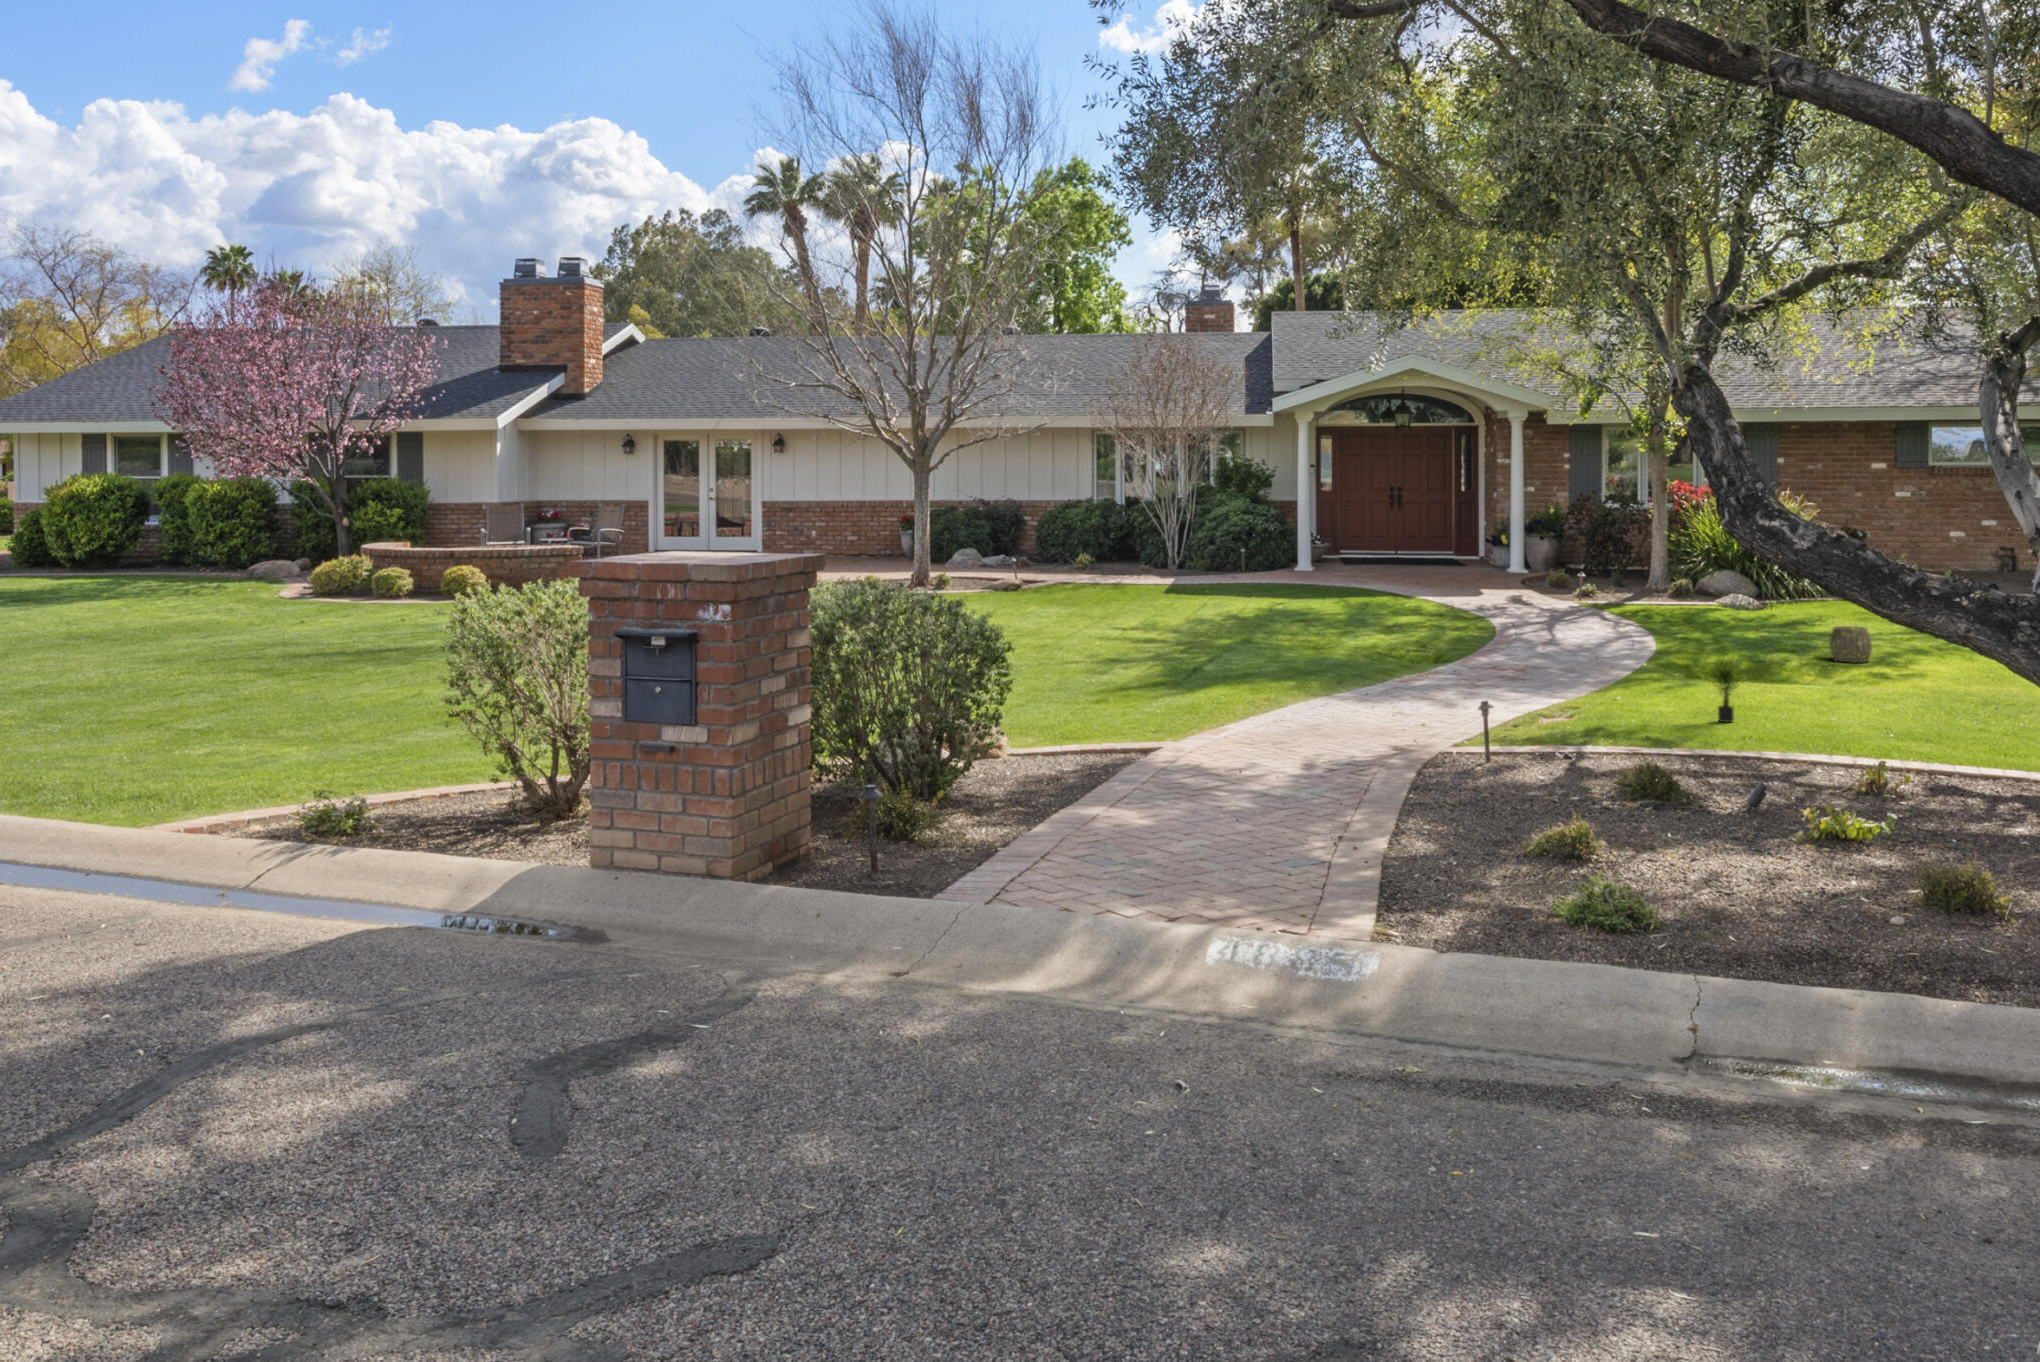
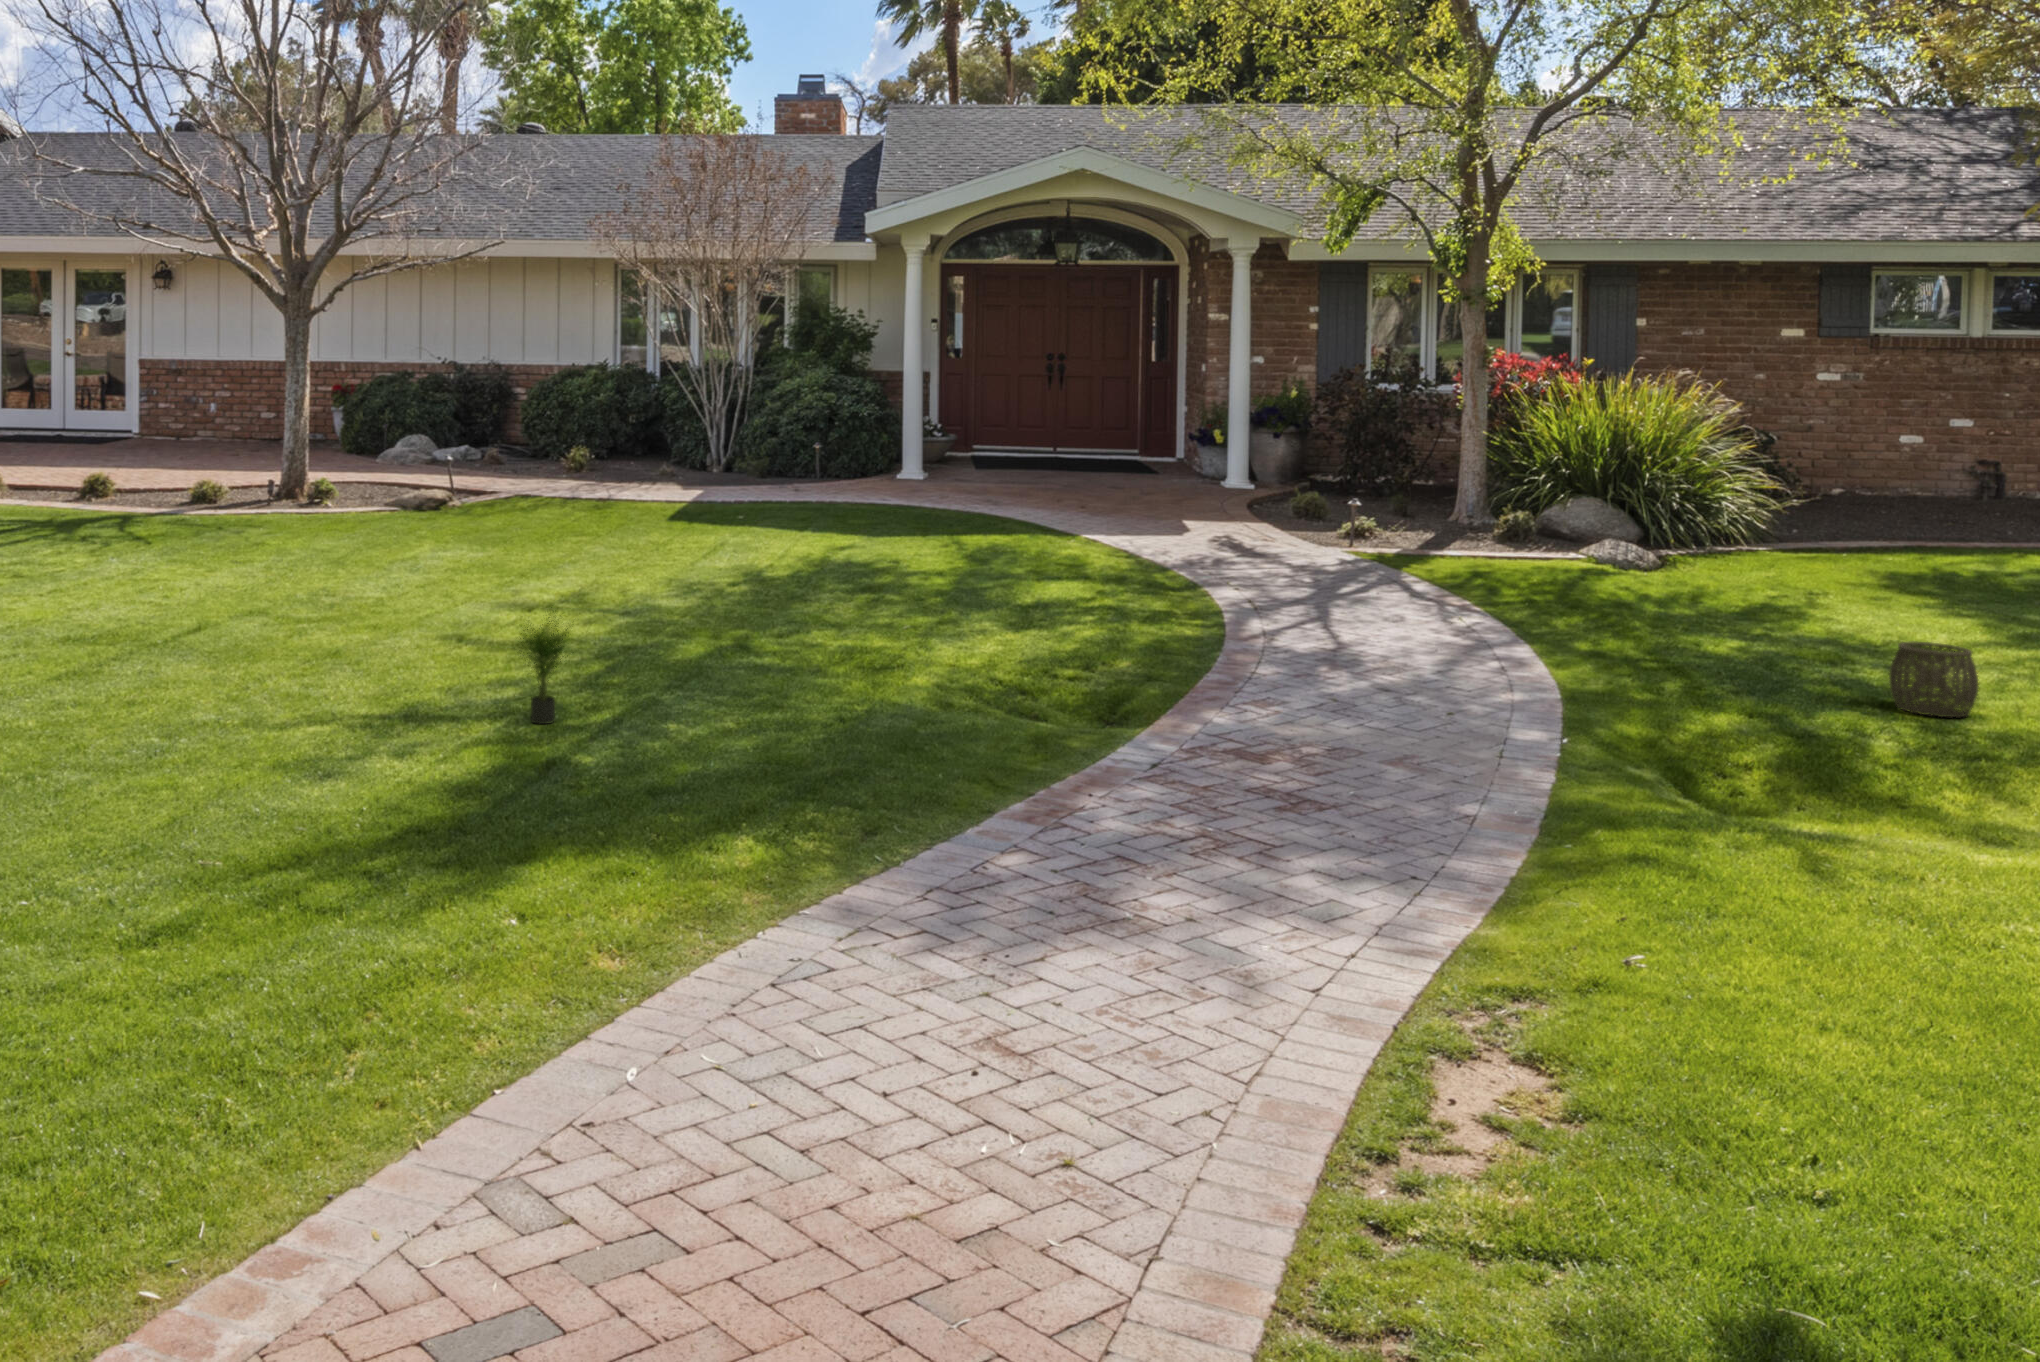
potted plant: present [1702,655,1741,723] -> present [519,607,569,724]

